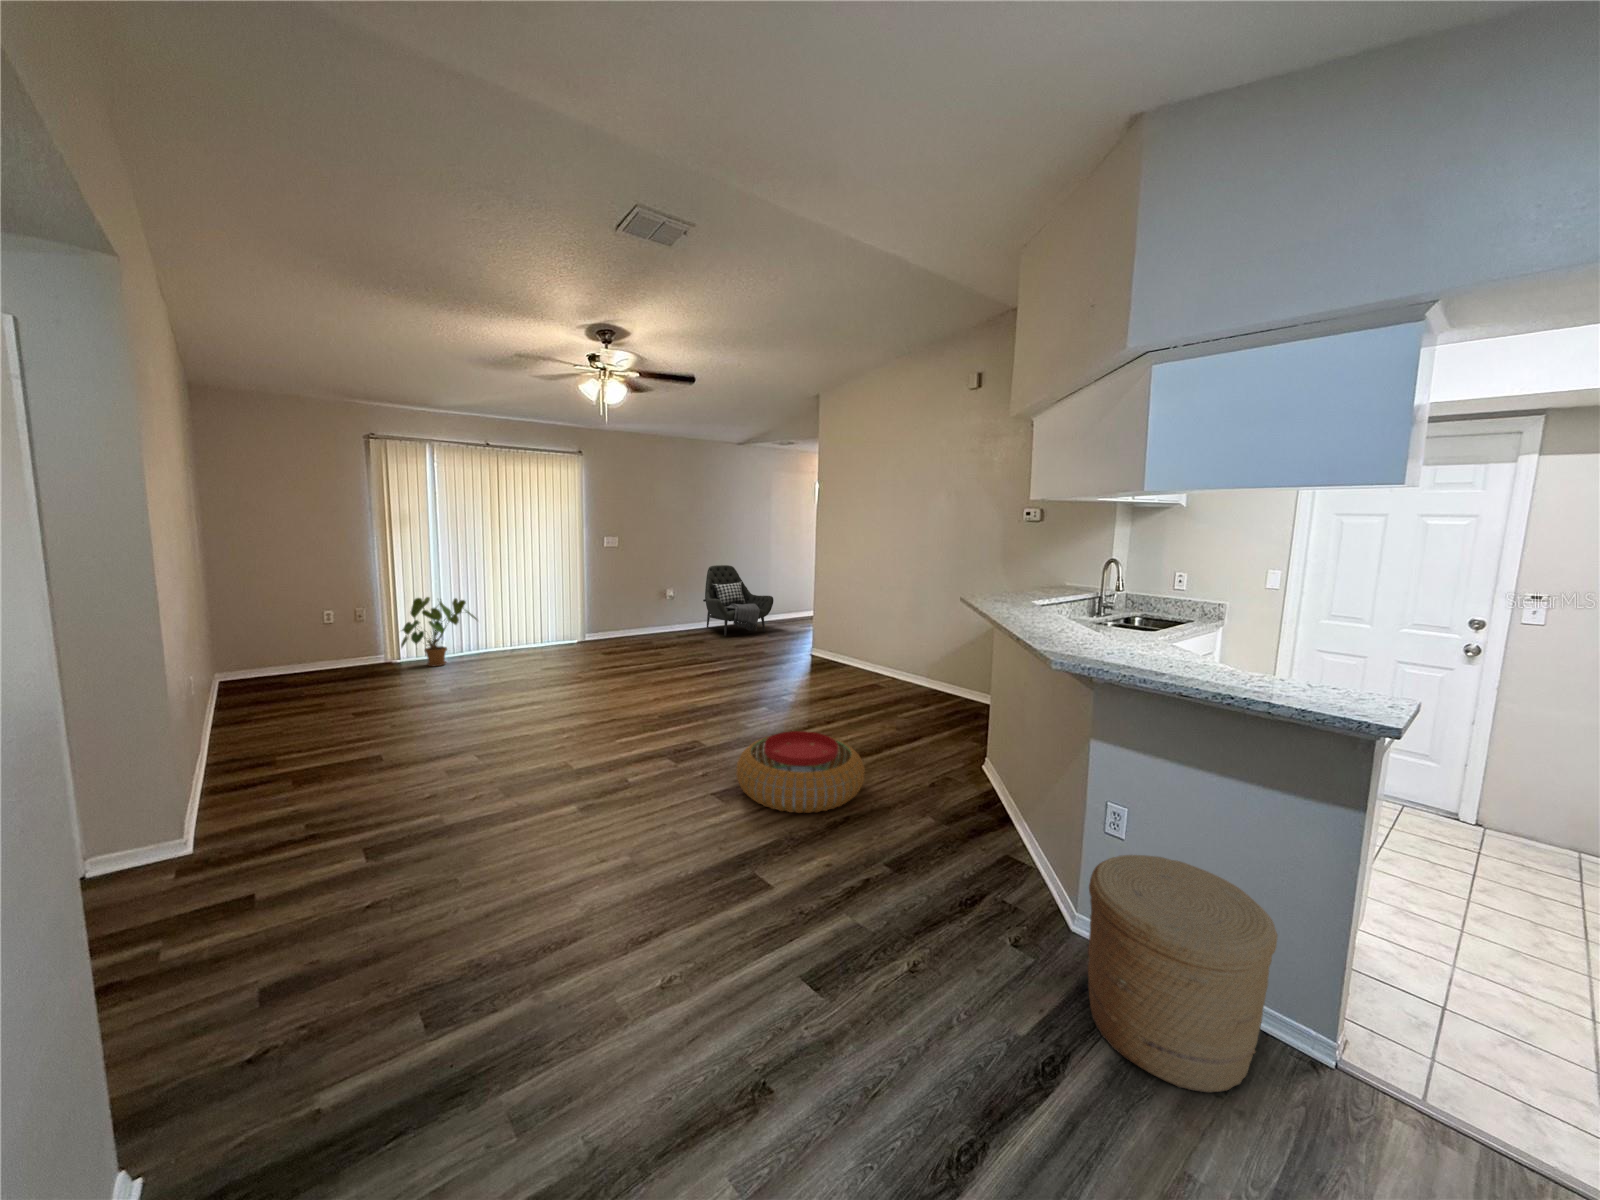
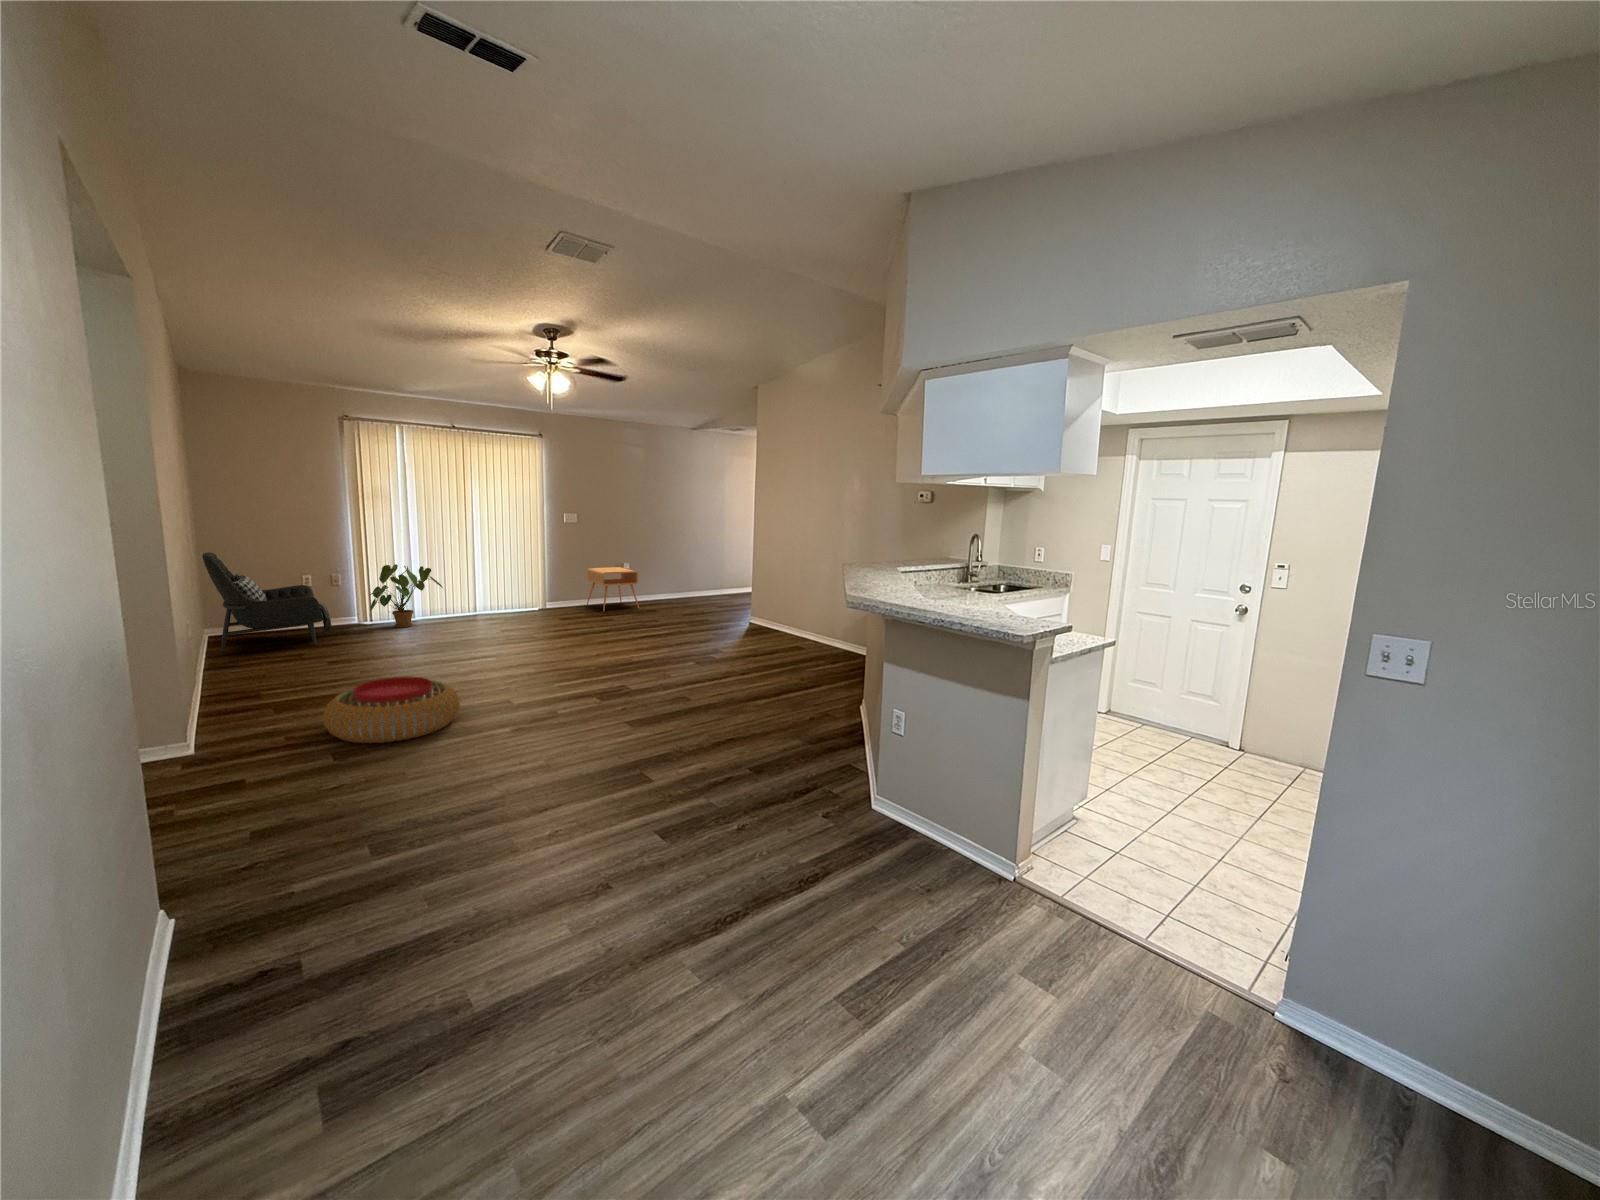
armchair: present [703,565,774,636] -> present [202,552,332,652]
side table: none [628,594,685,643] -> present [587,567,639,611]
pouf: present [736,731,865,813] -> present [323,677,460,743]
woven basket: present [1088,855,1278,1092] -> none [852,742,966,889]

